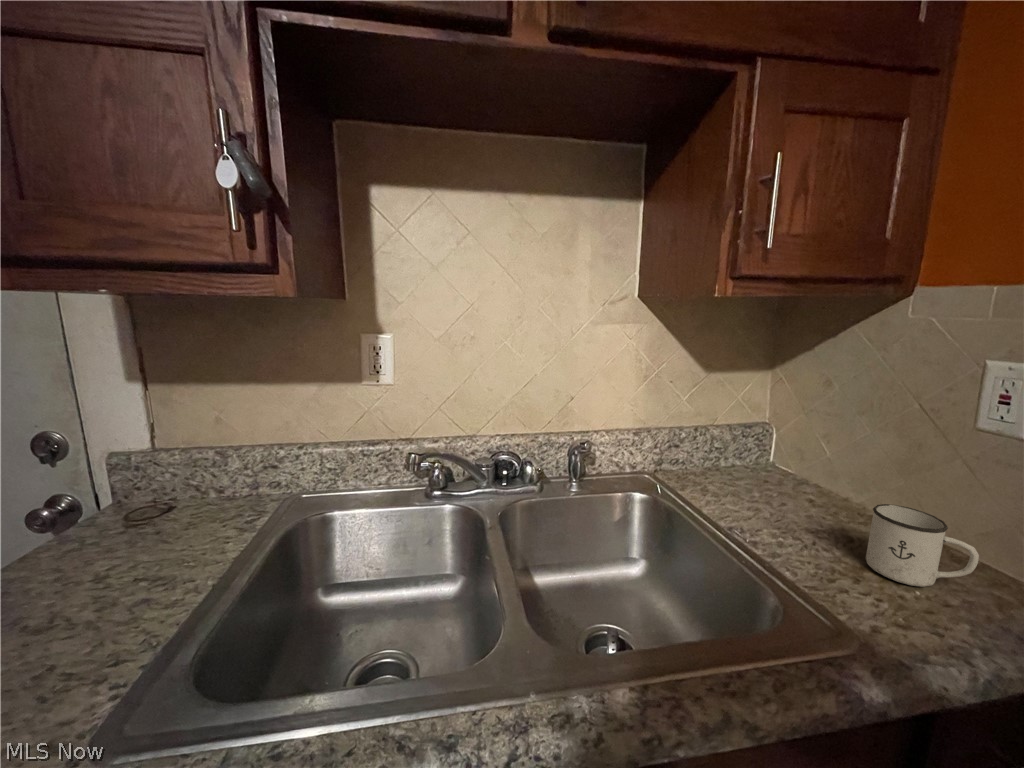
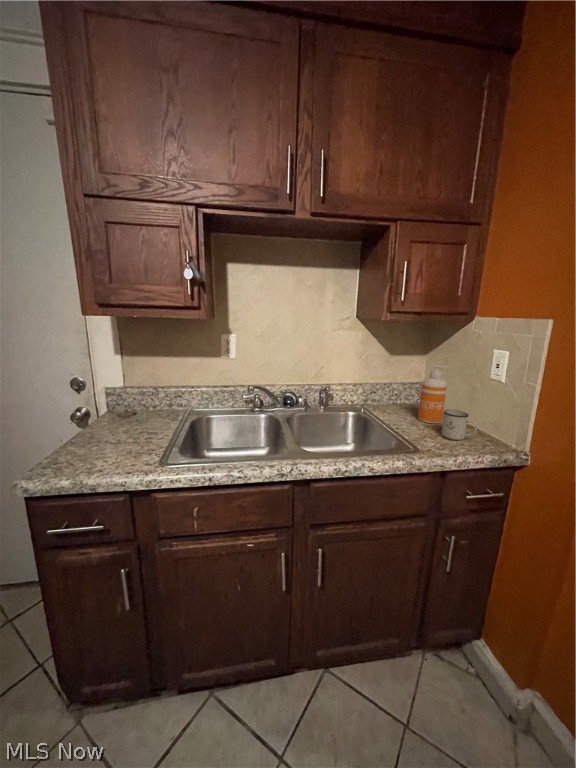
soap dispenser: none [781,395,853,525] -> present [418,365,447,423]

